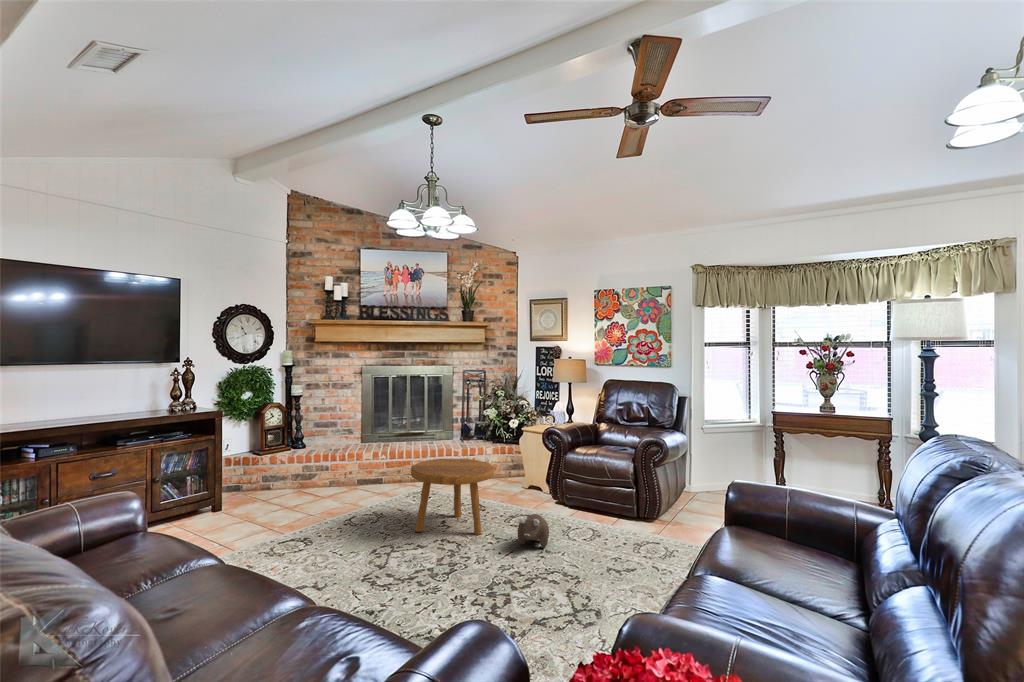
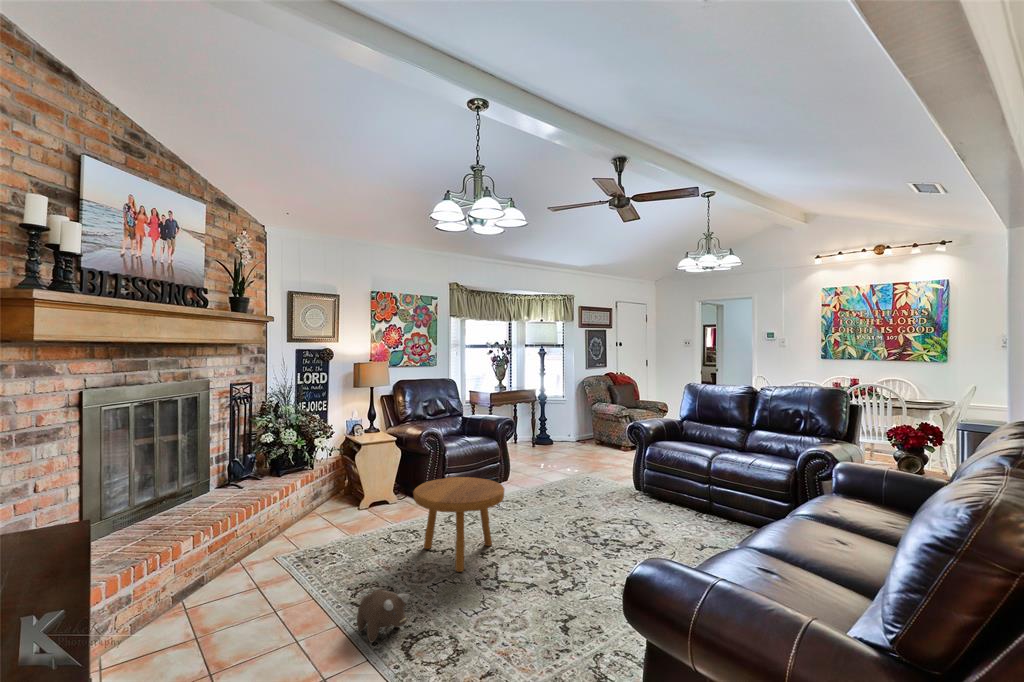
plush toy: present [518,514,549,548] -> present [357,590,410,642]

